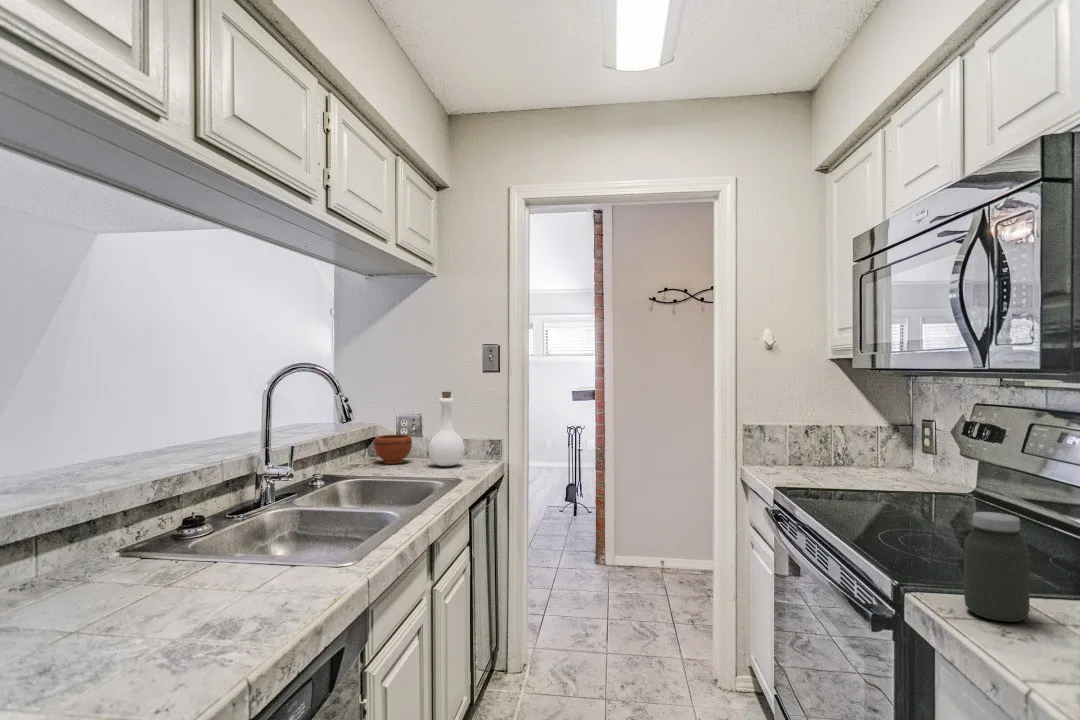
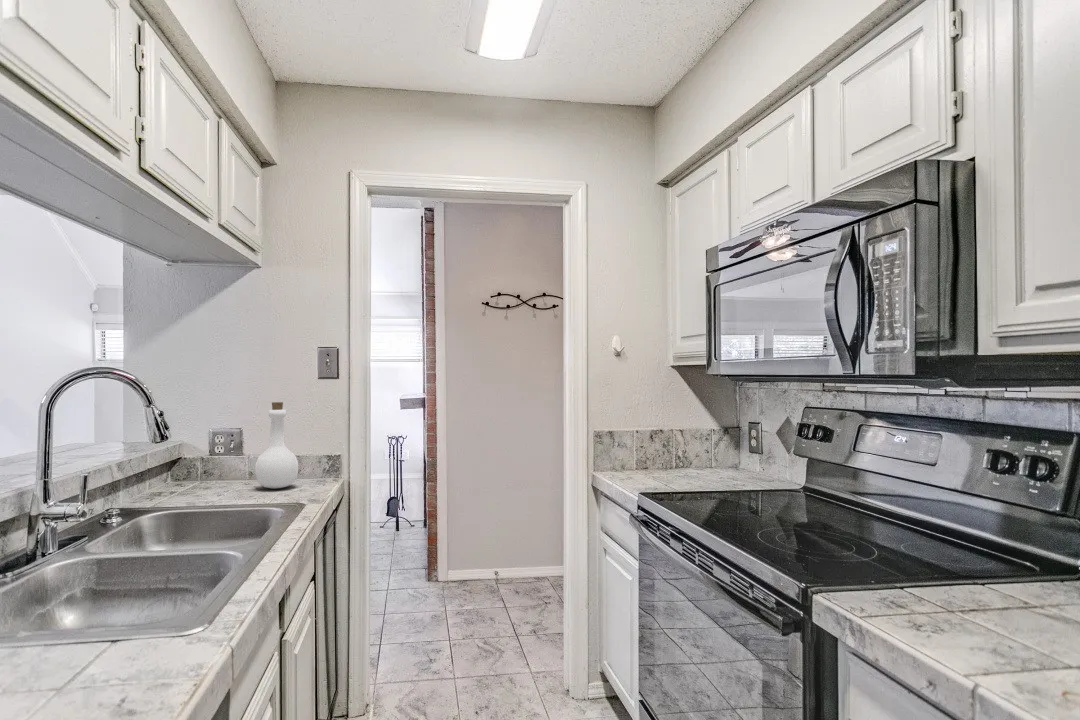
bowl: present [374,435,412,464] -> none [183,454,232,489]
jar: present [964,512,1030,622] -> none [884,509,944,615]

